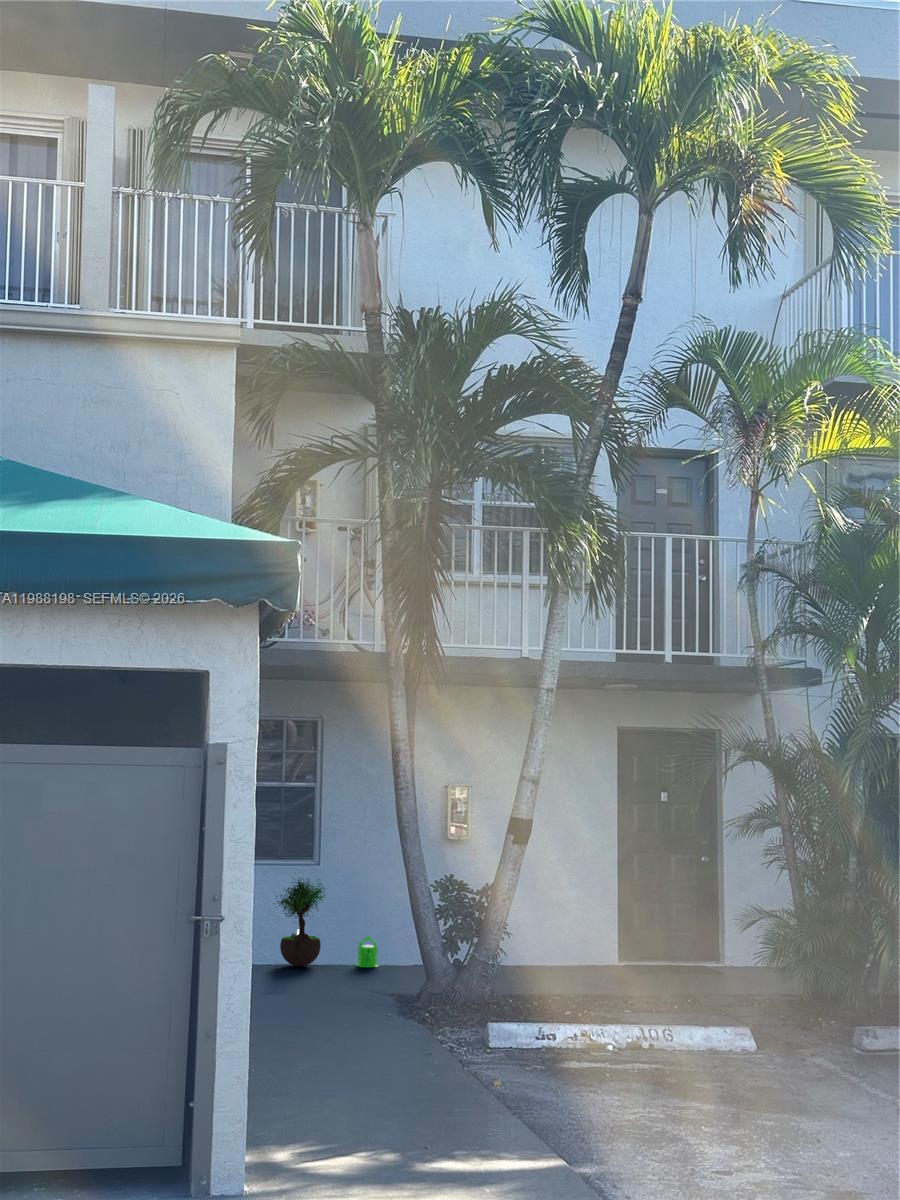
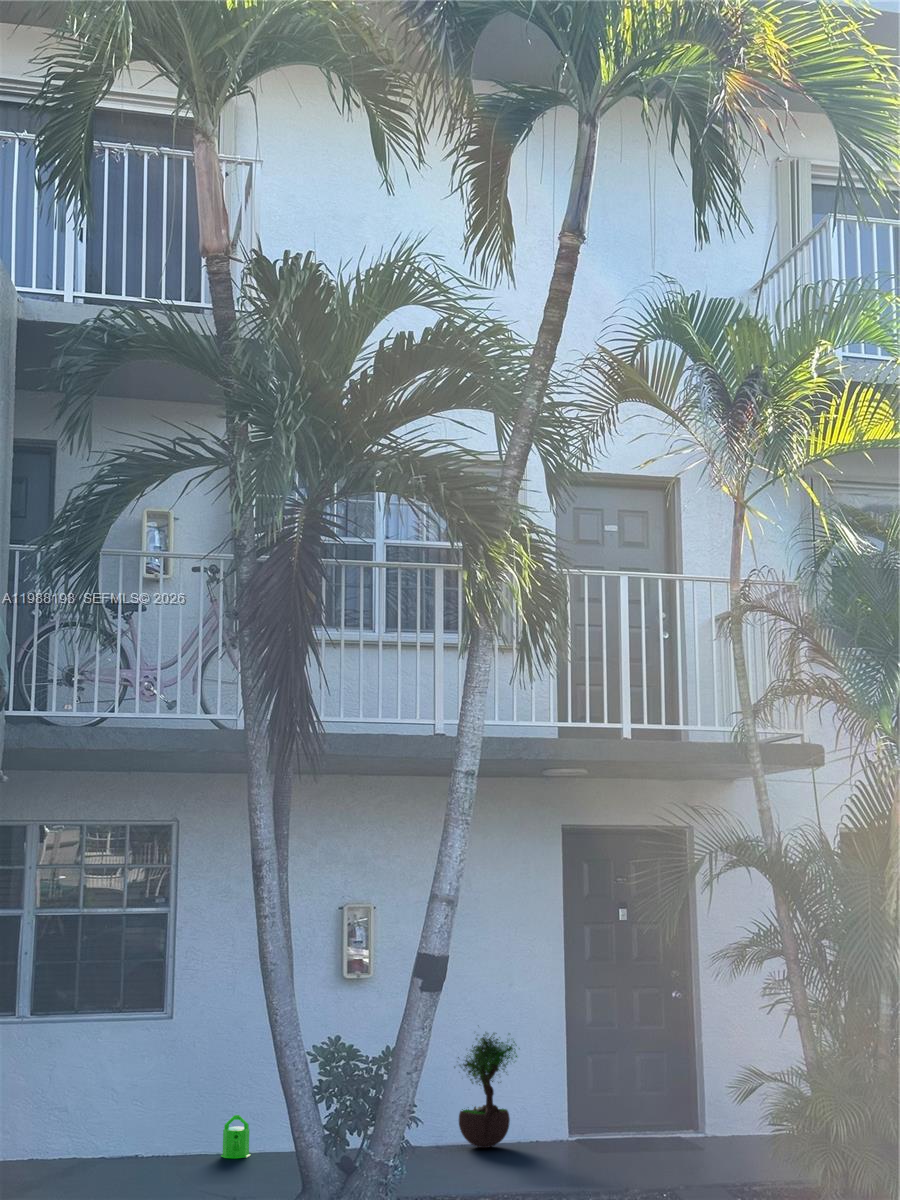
potted tree: present [276,877,325,967] -> present [458,1033,520,1148]

